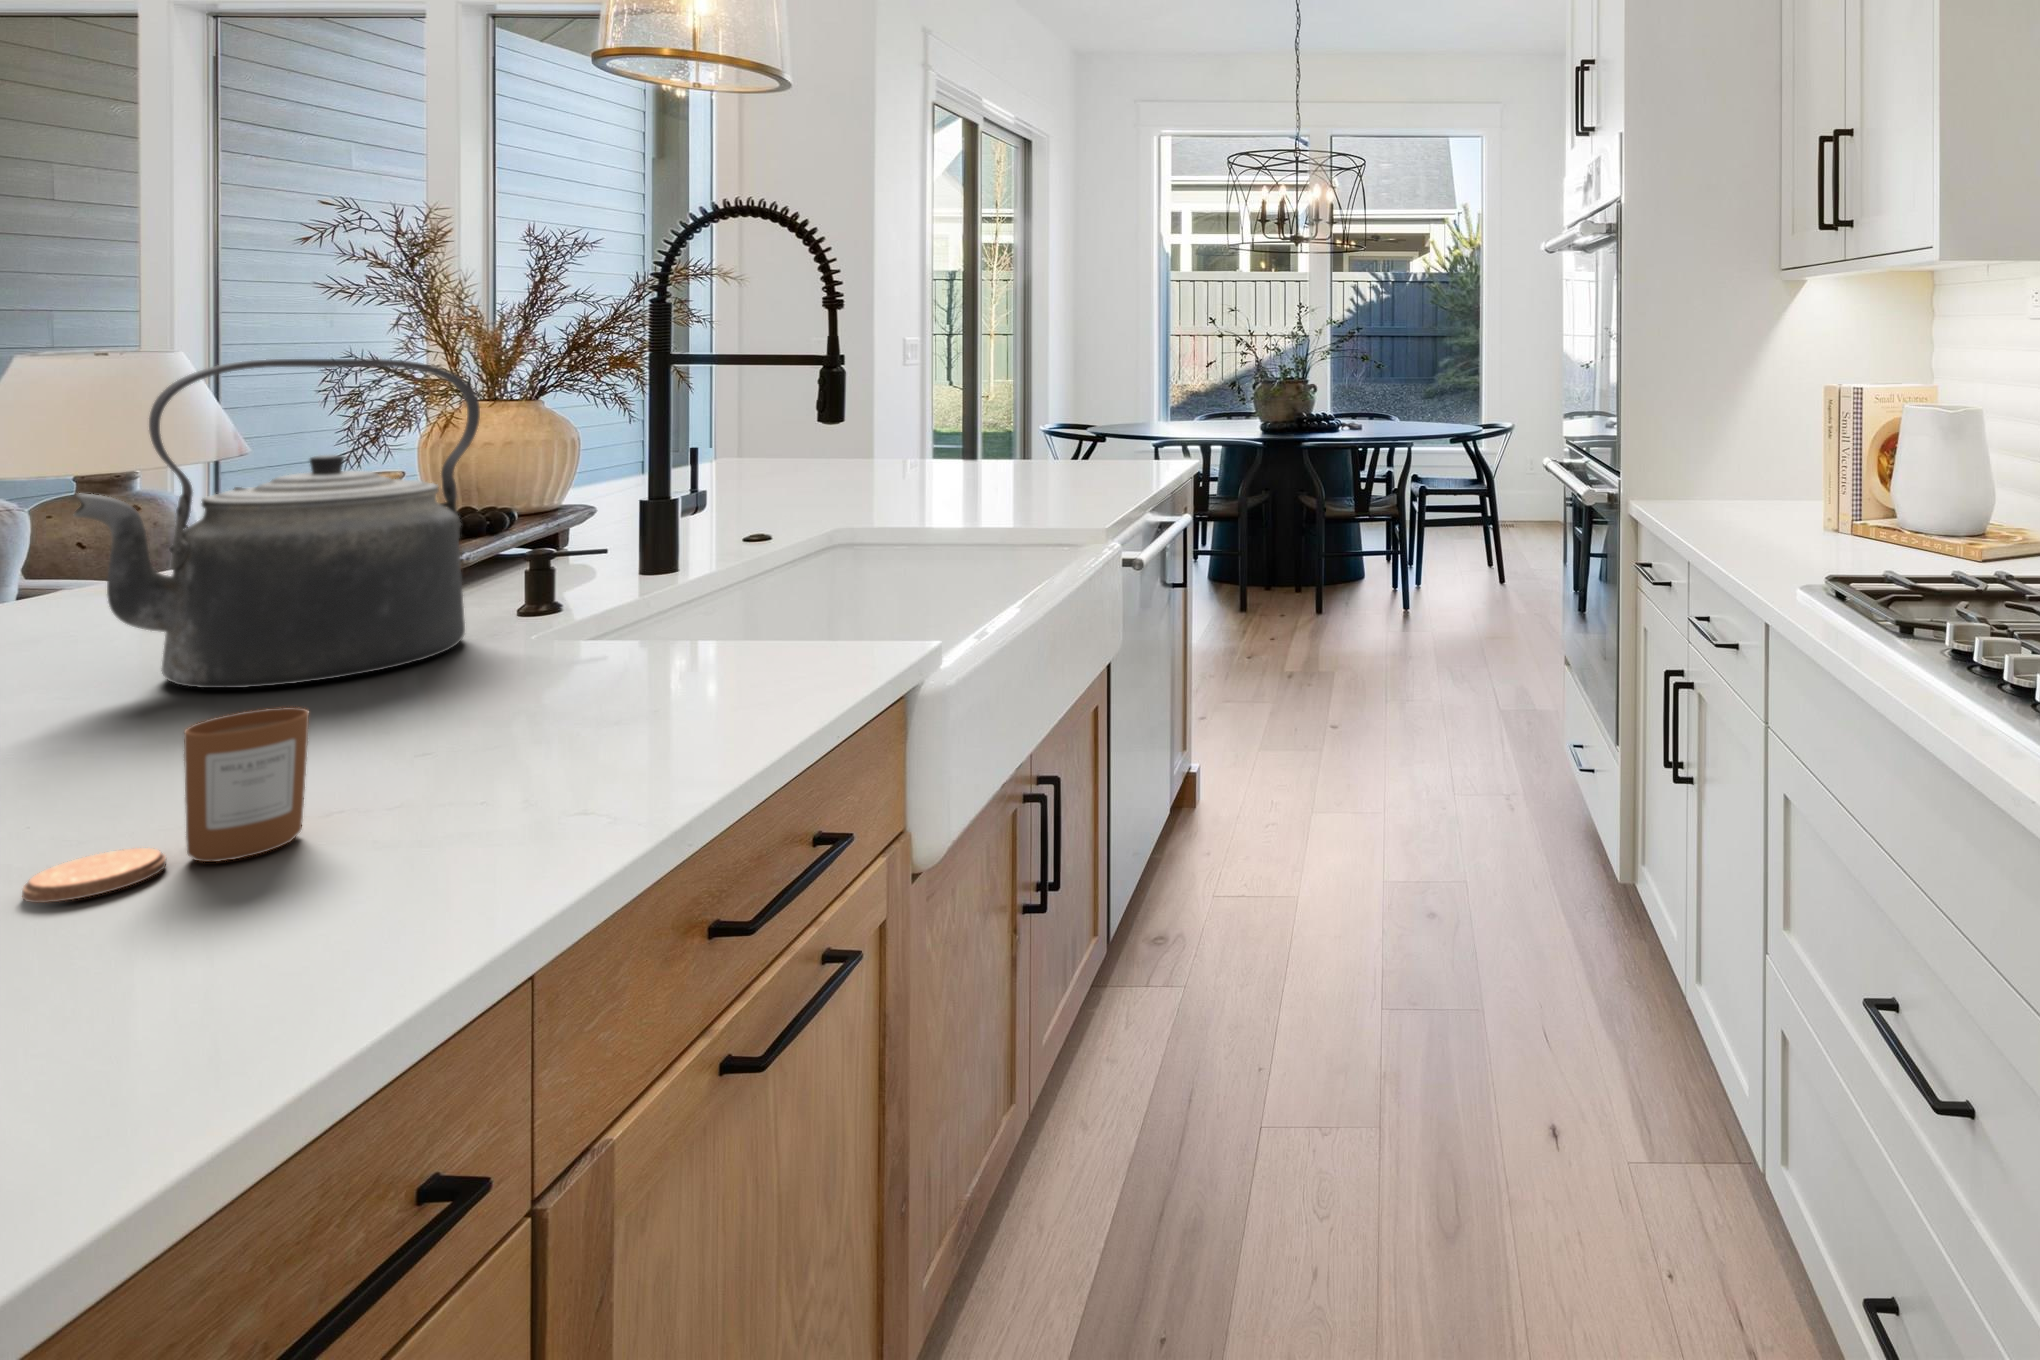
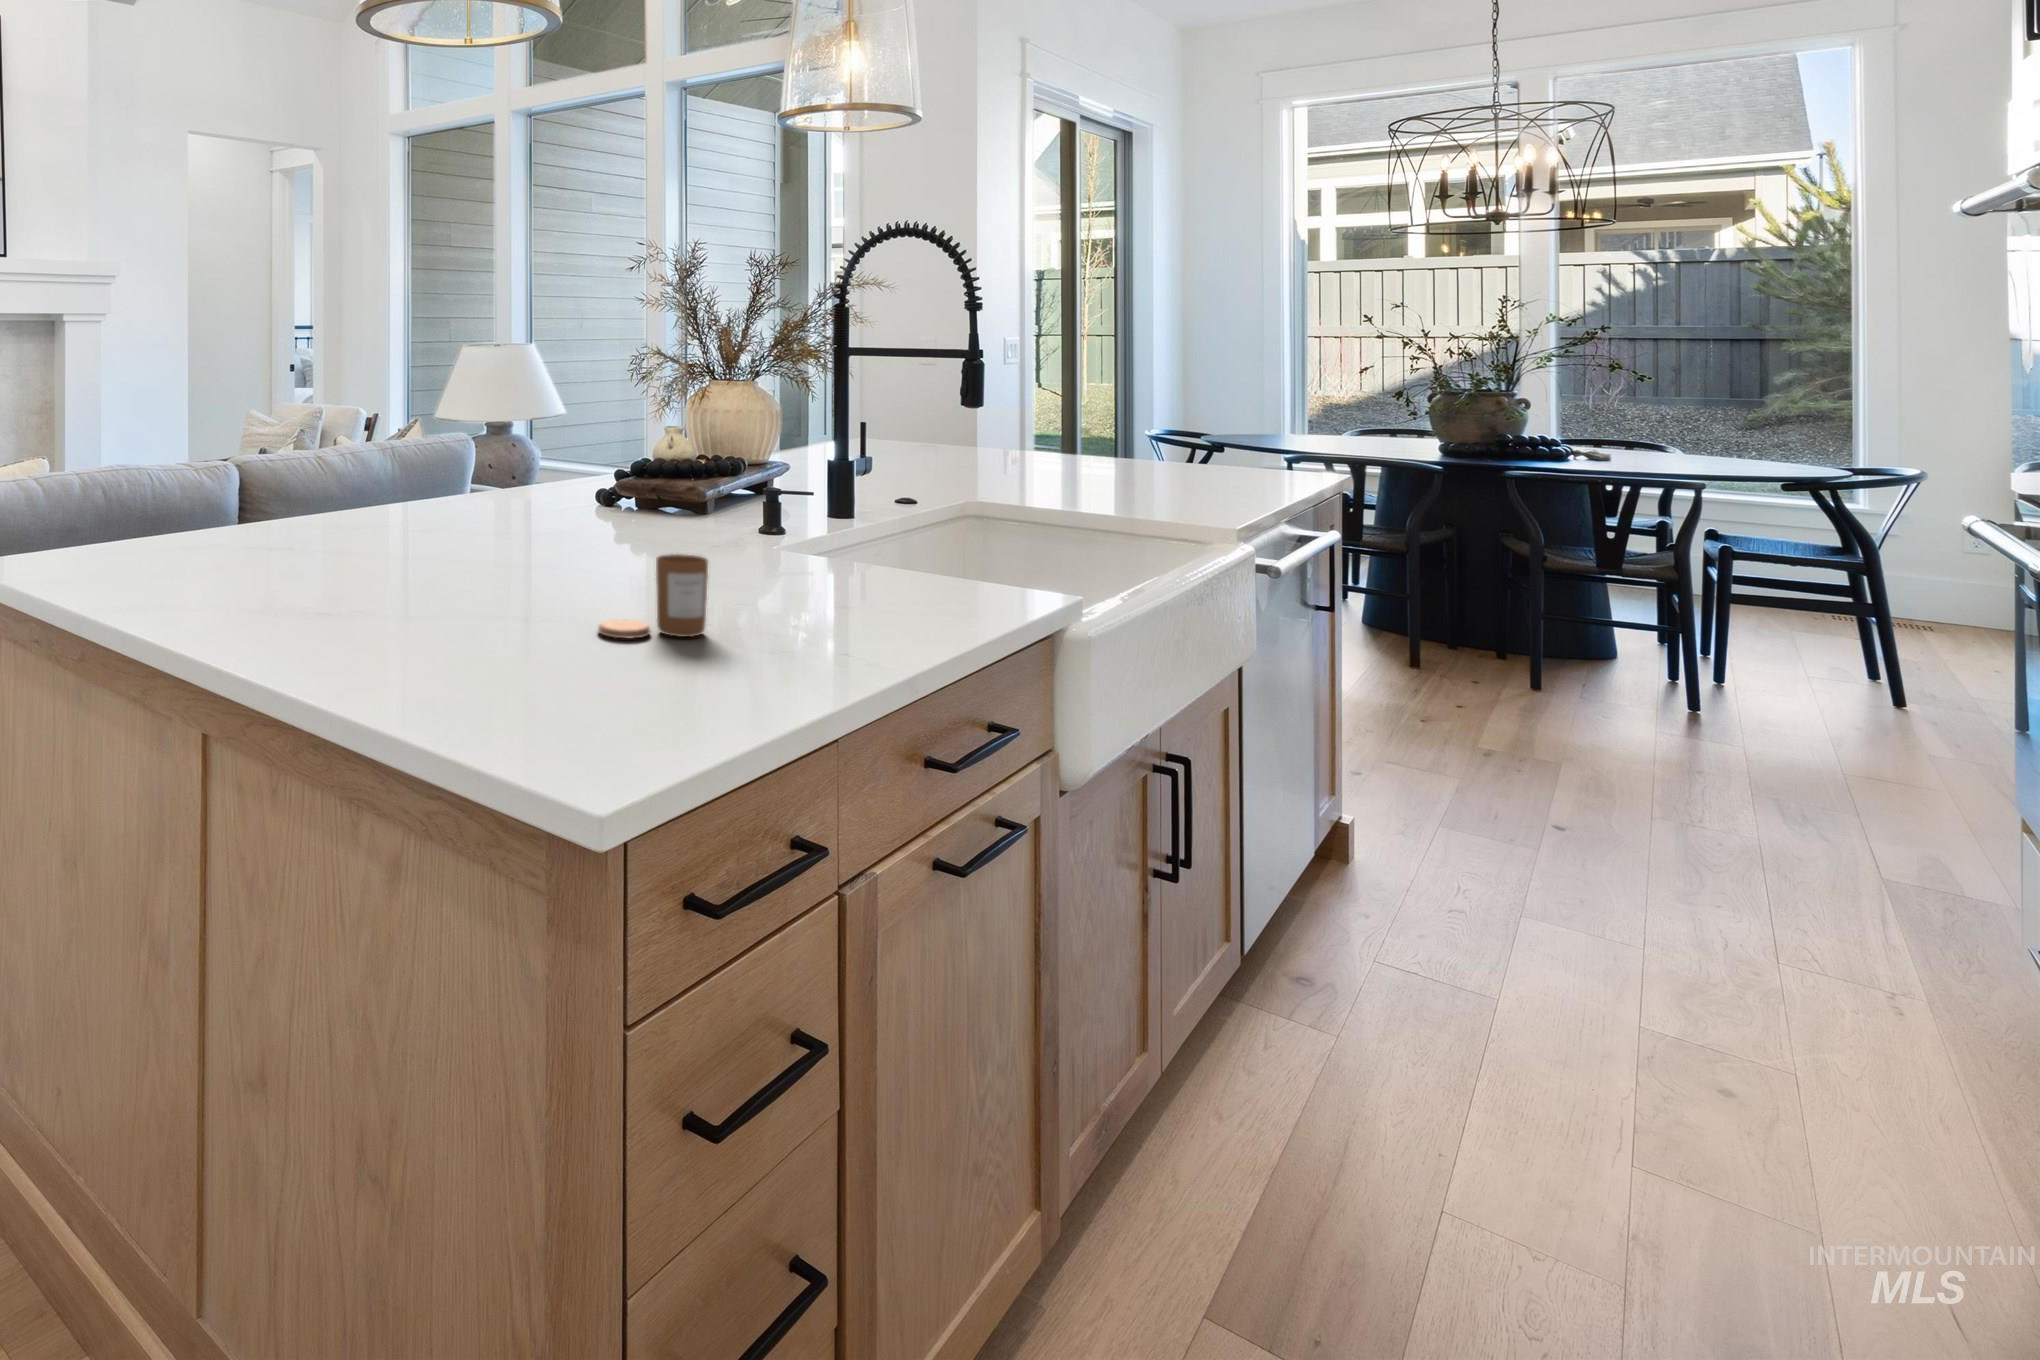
kettle: present [74,359,480,688] -> none [559,349,743,556]

